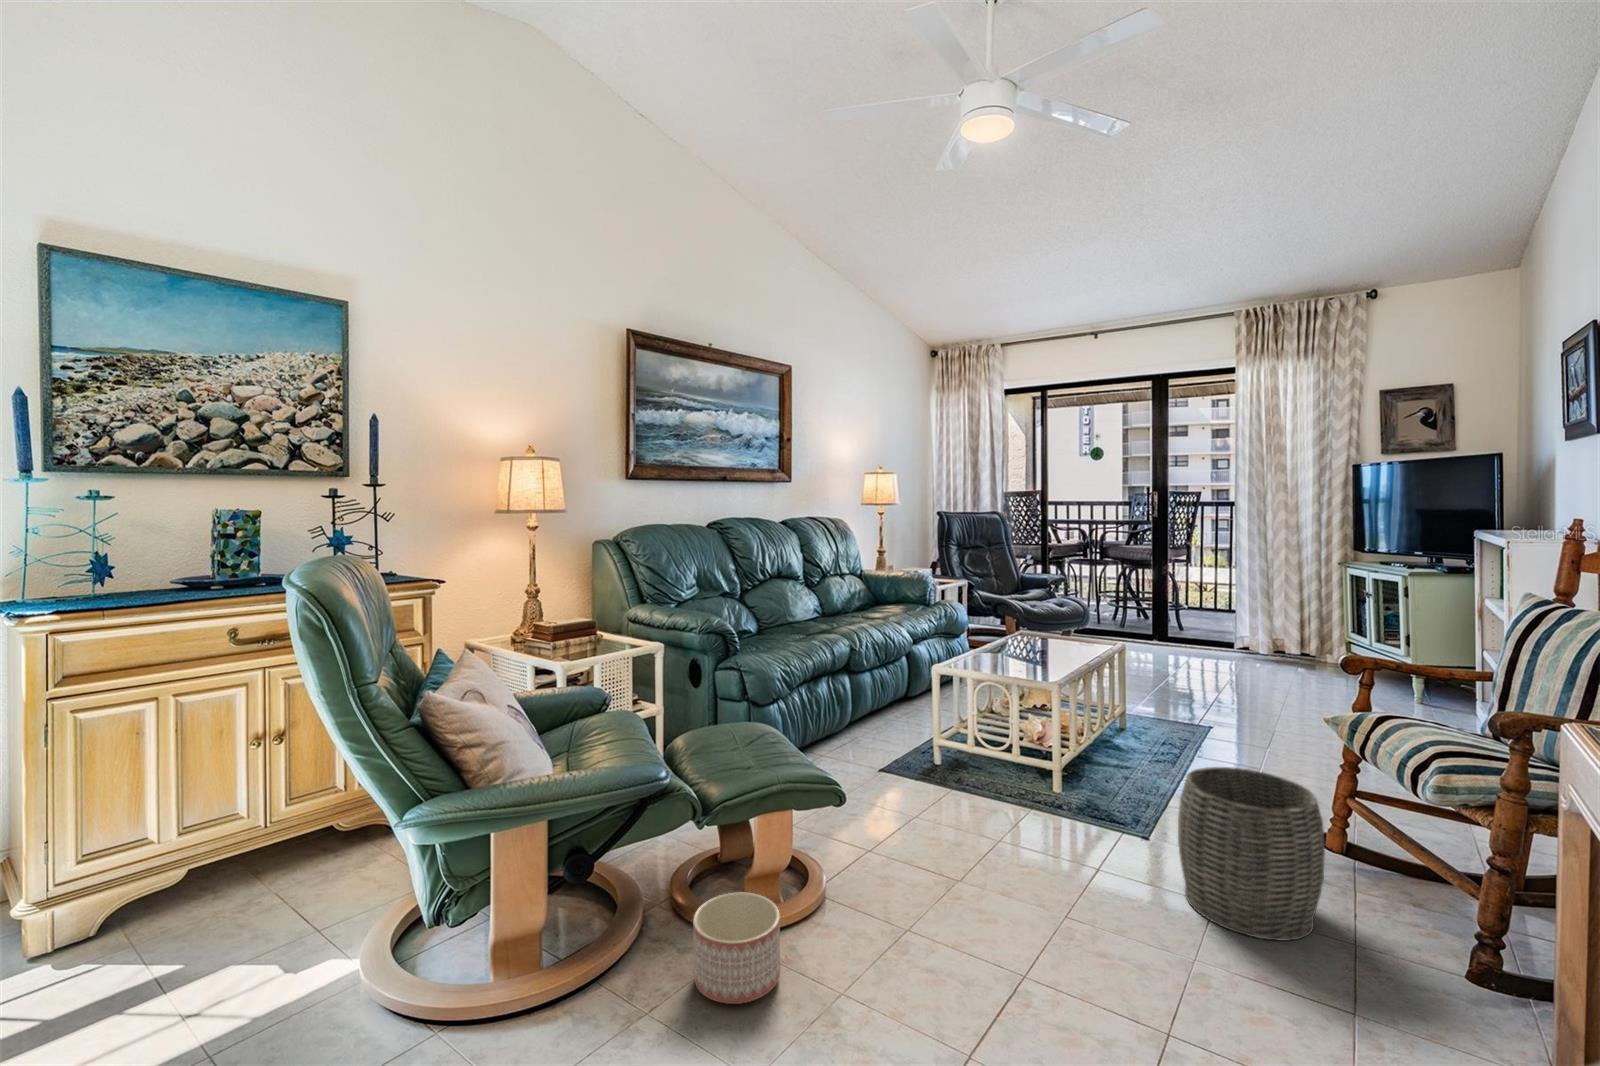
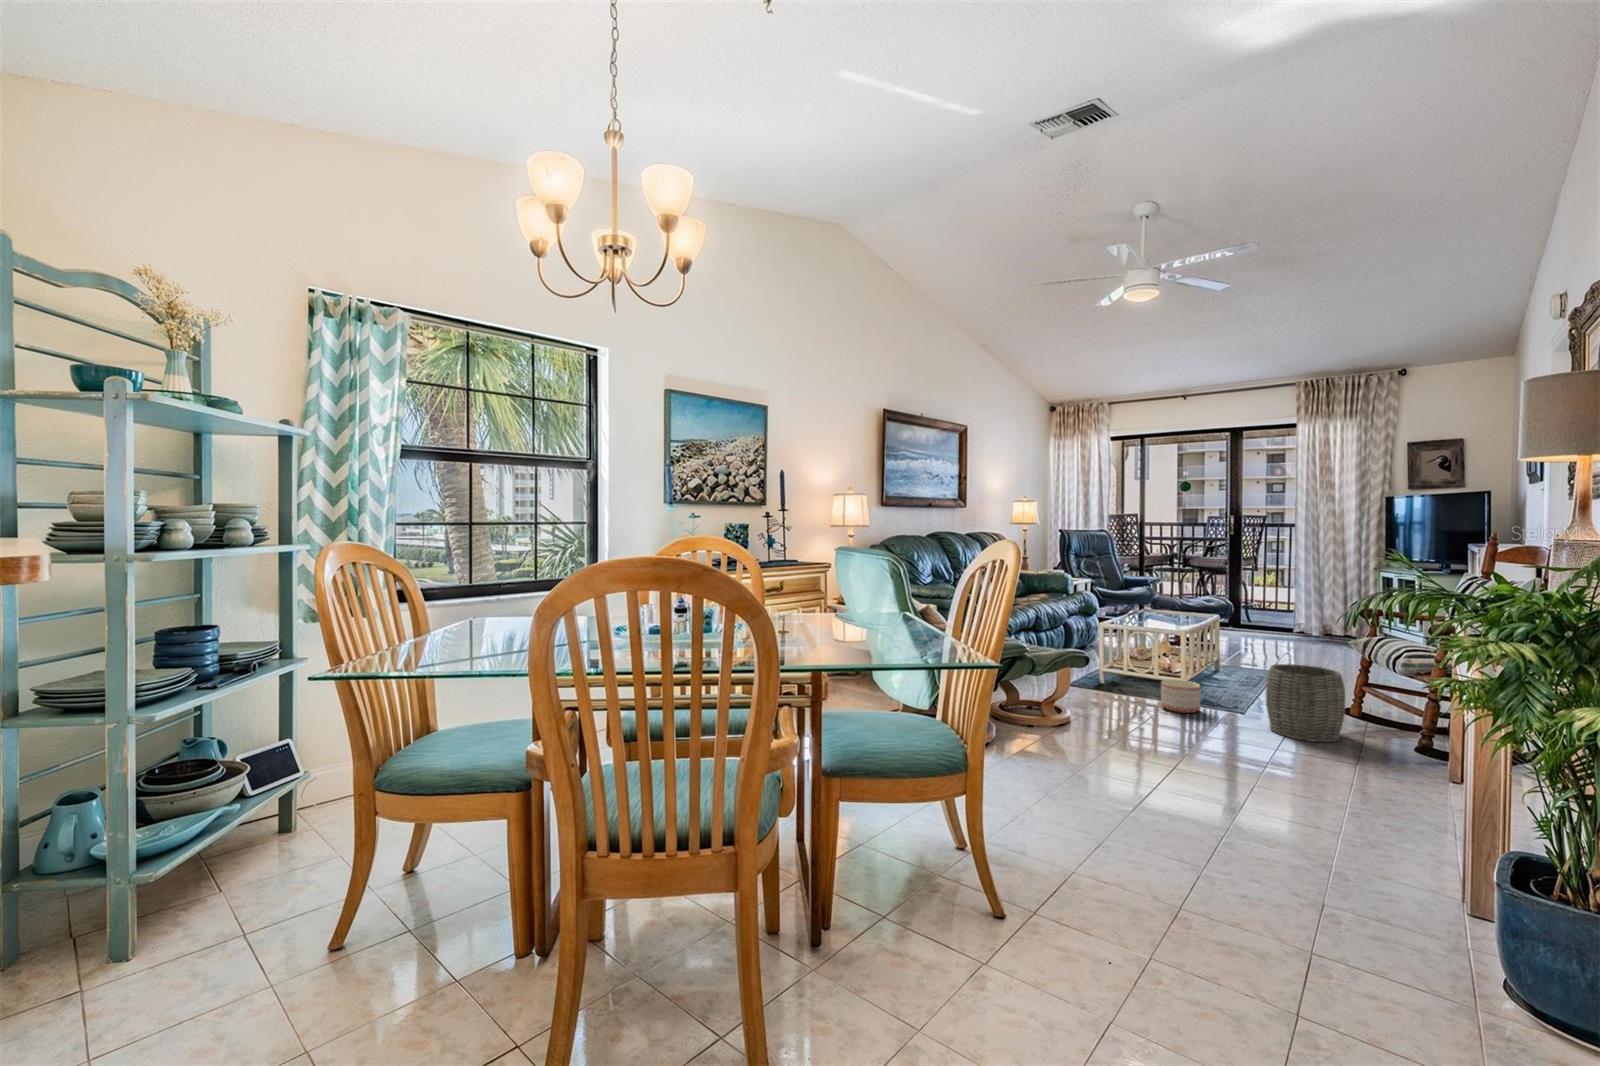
planter: present [693,892,780,1004] -> present [1161,679,1200,713]

